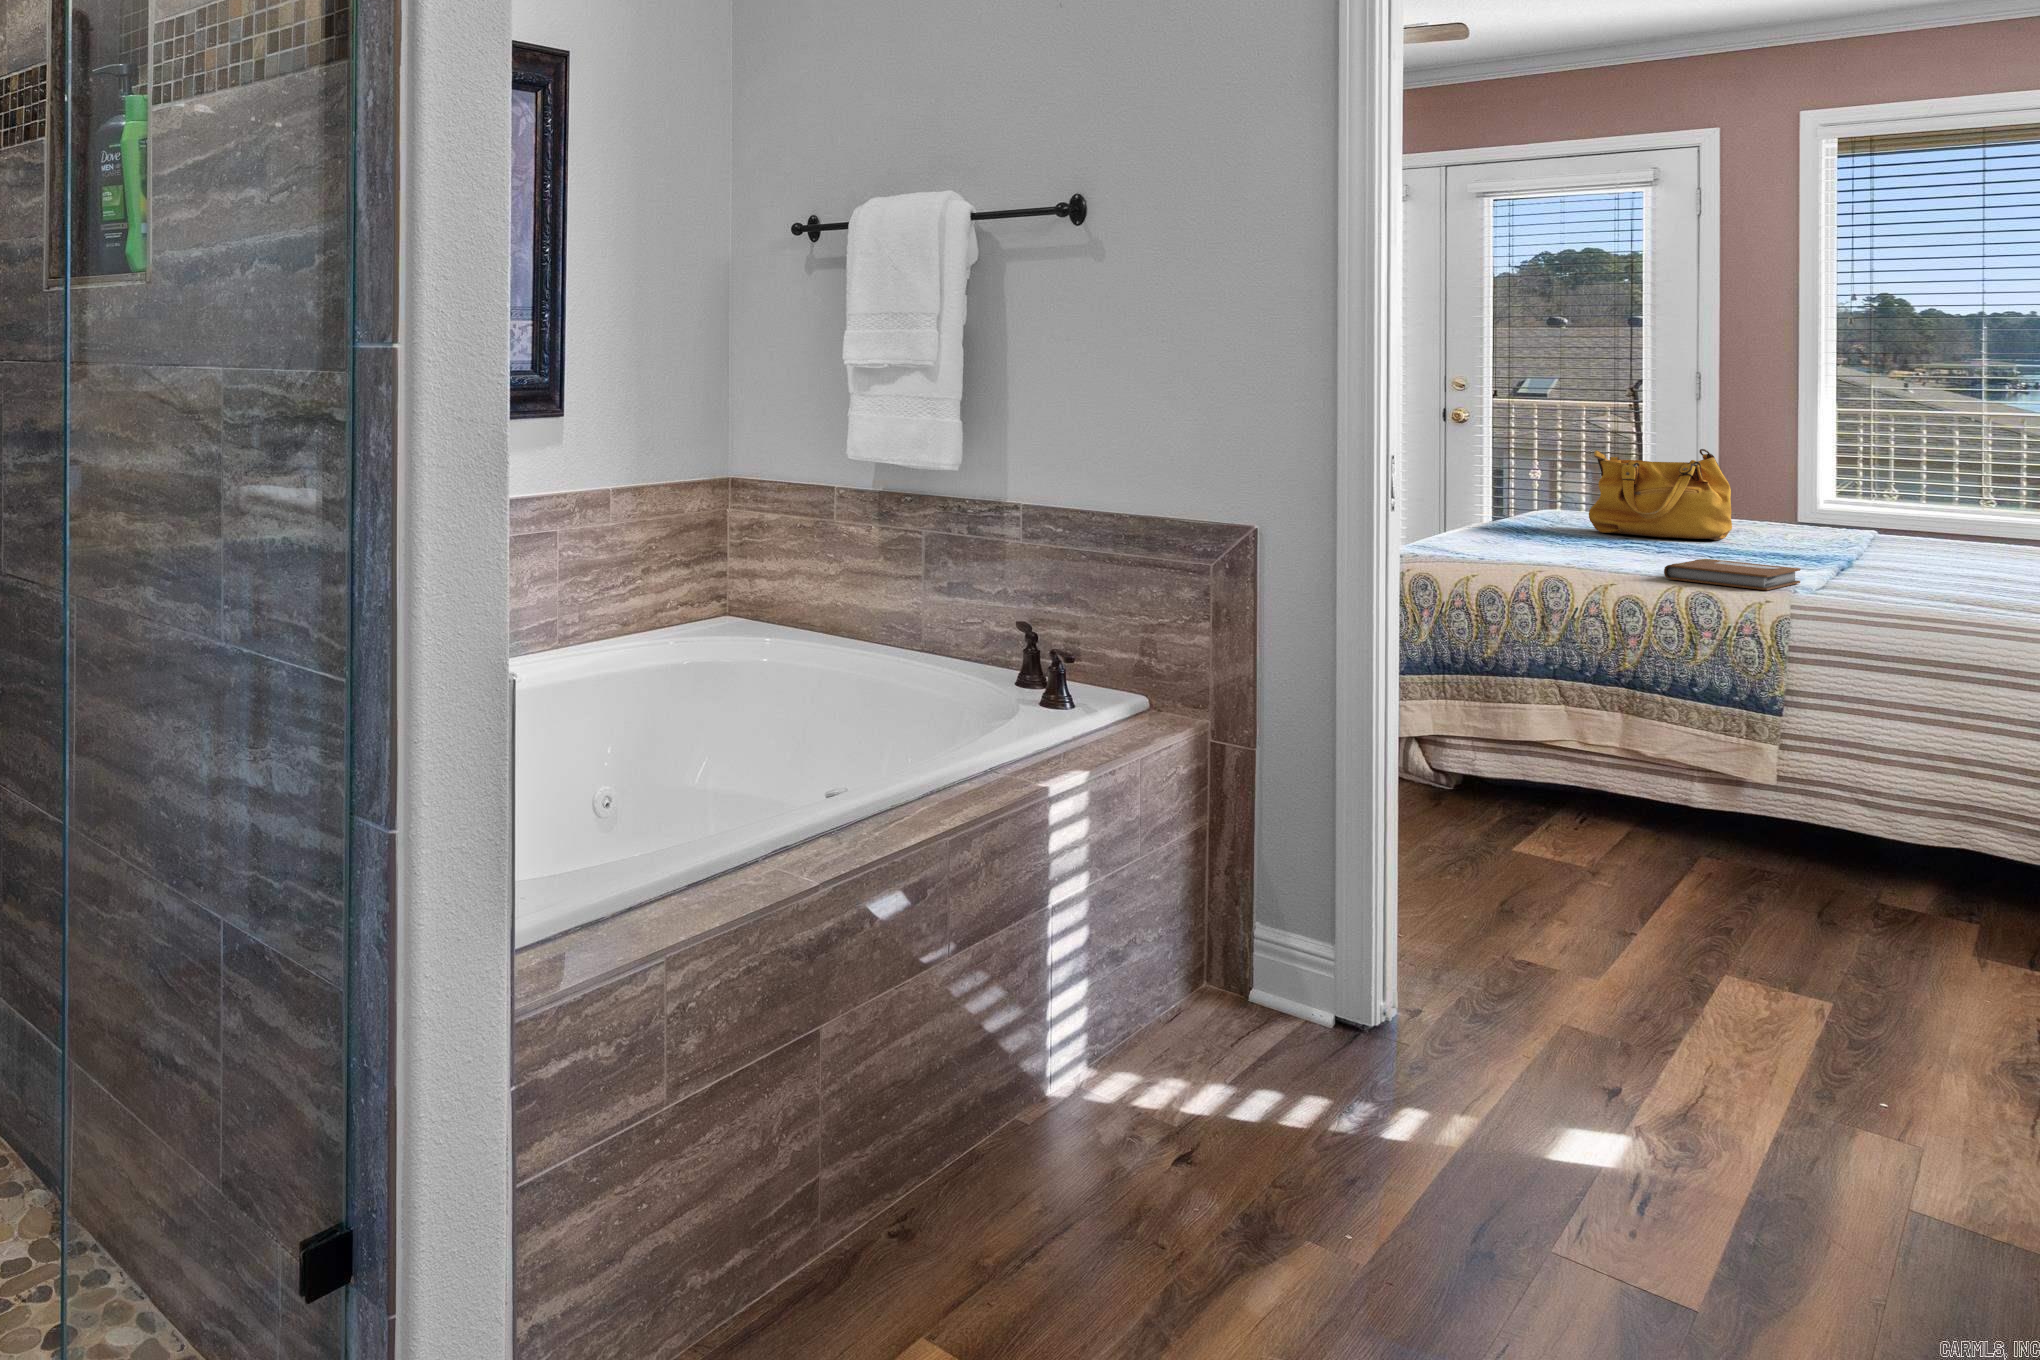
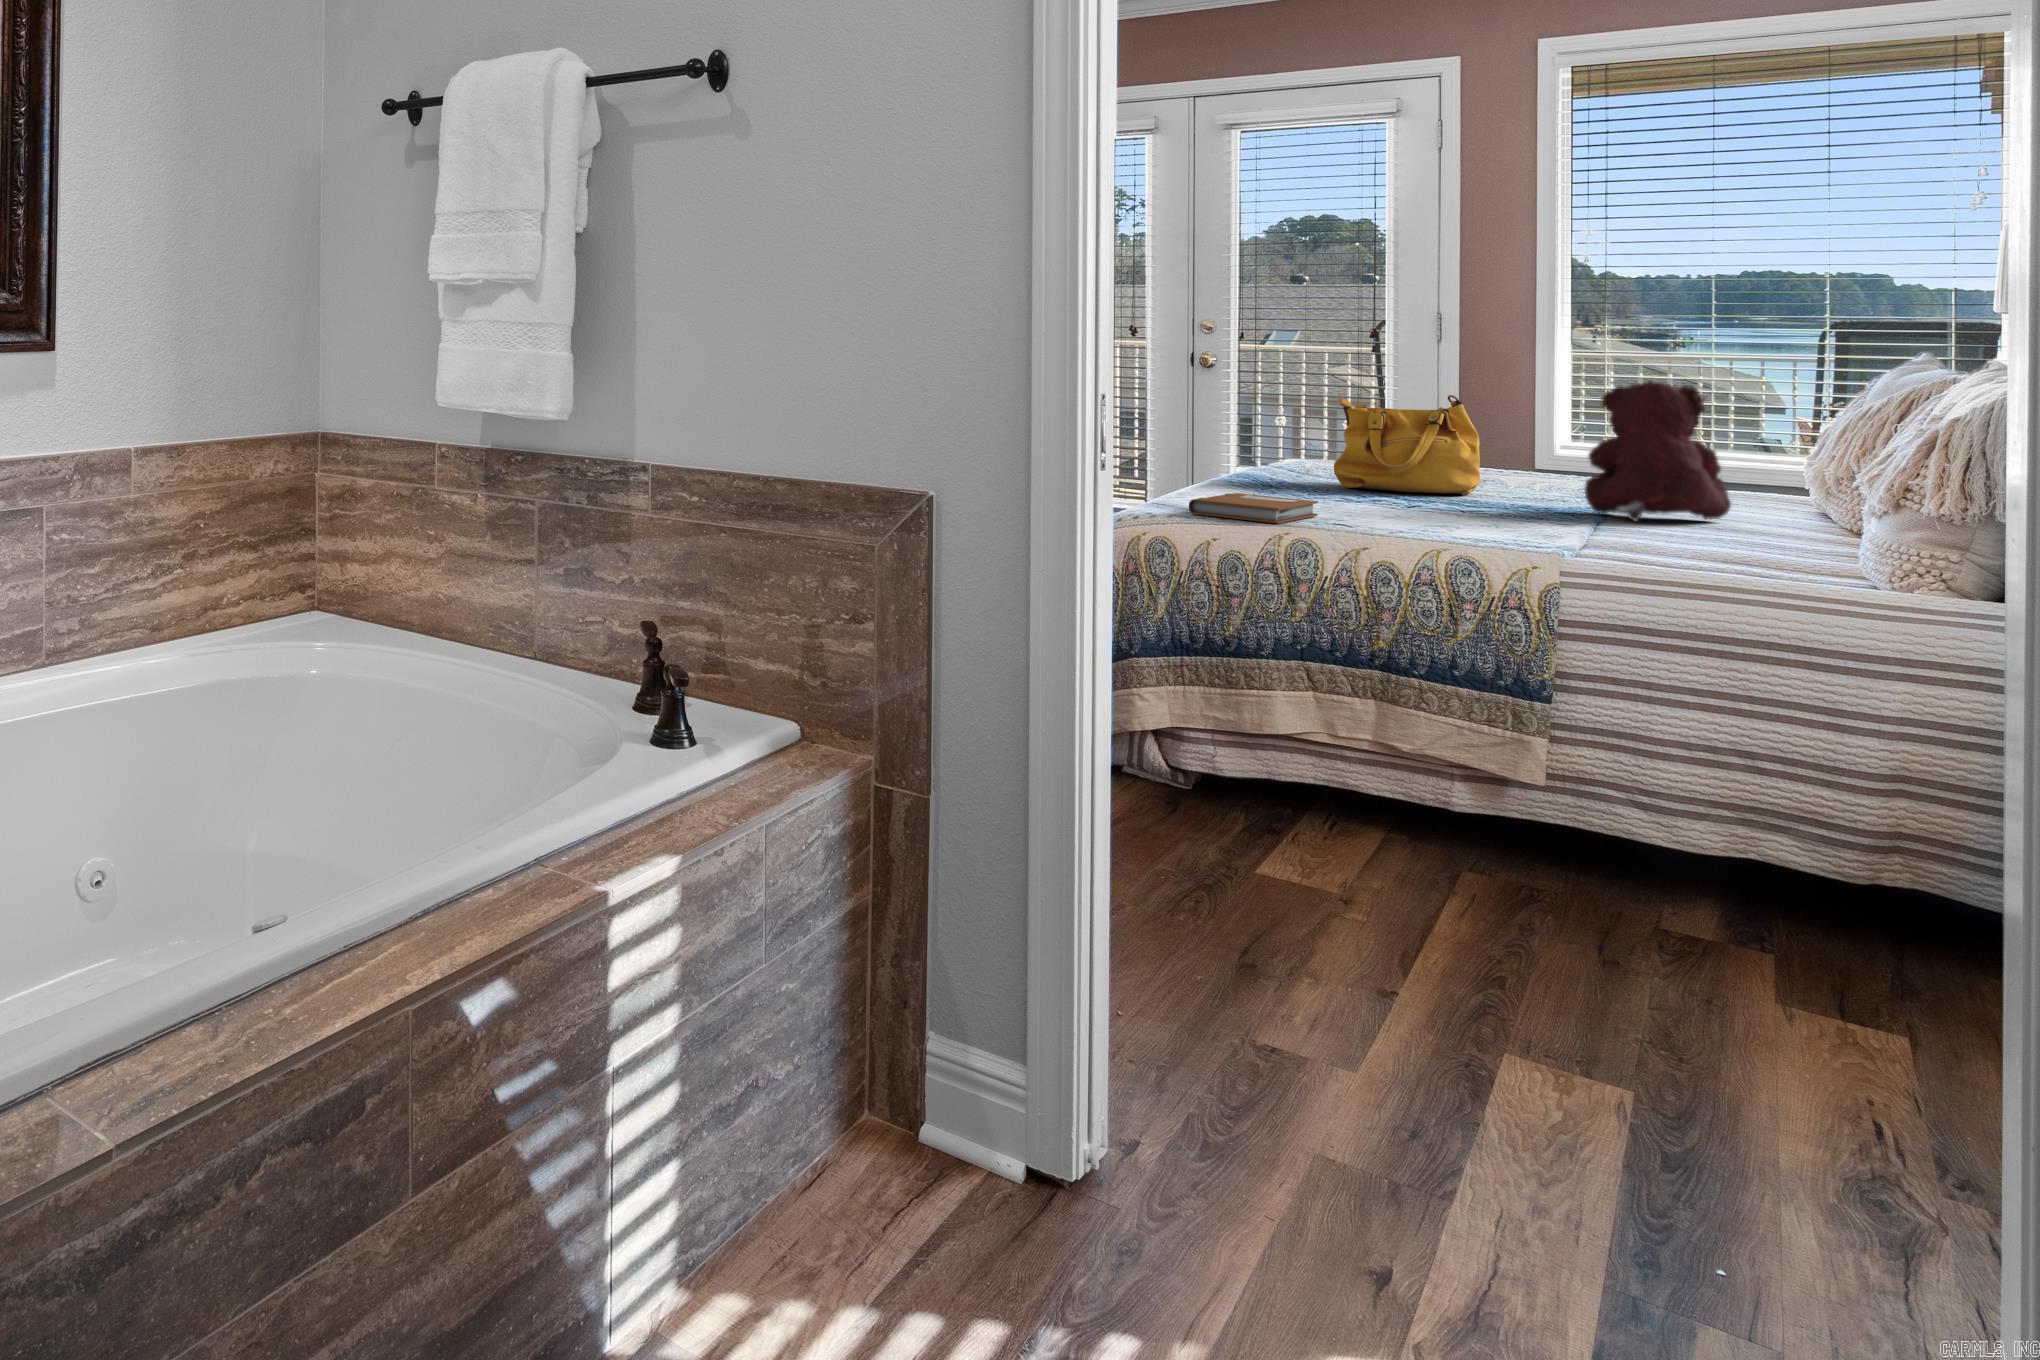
teddy bear: none [1830,438,1973,566] -> present [1585,380,1731,521]
notebook: present [1664,559,1801,590] -> present [1189,493,1318,524]

